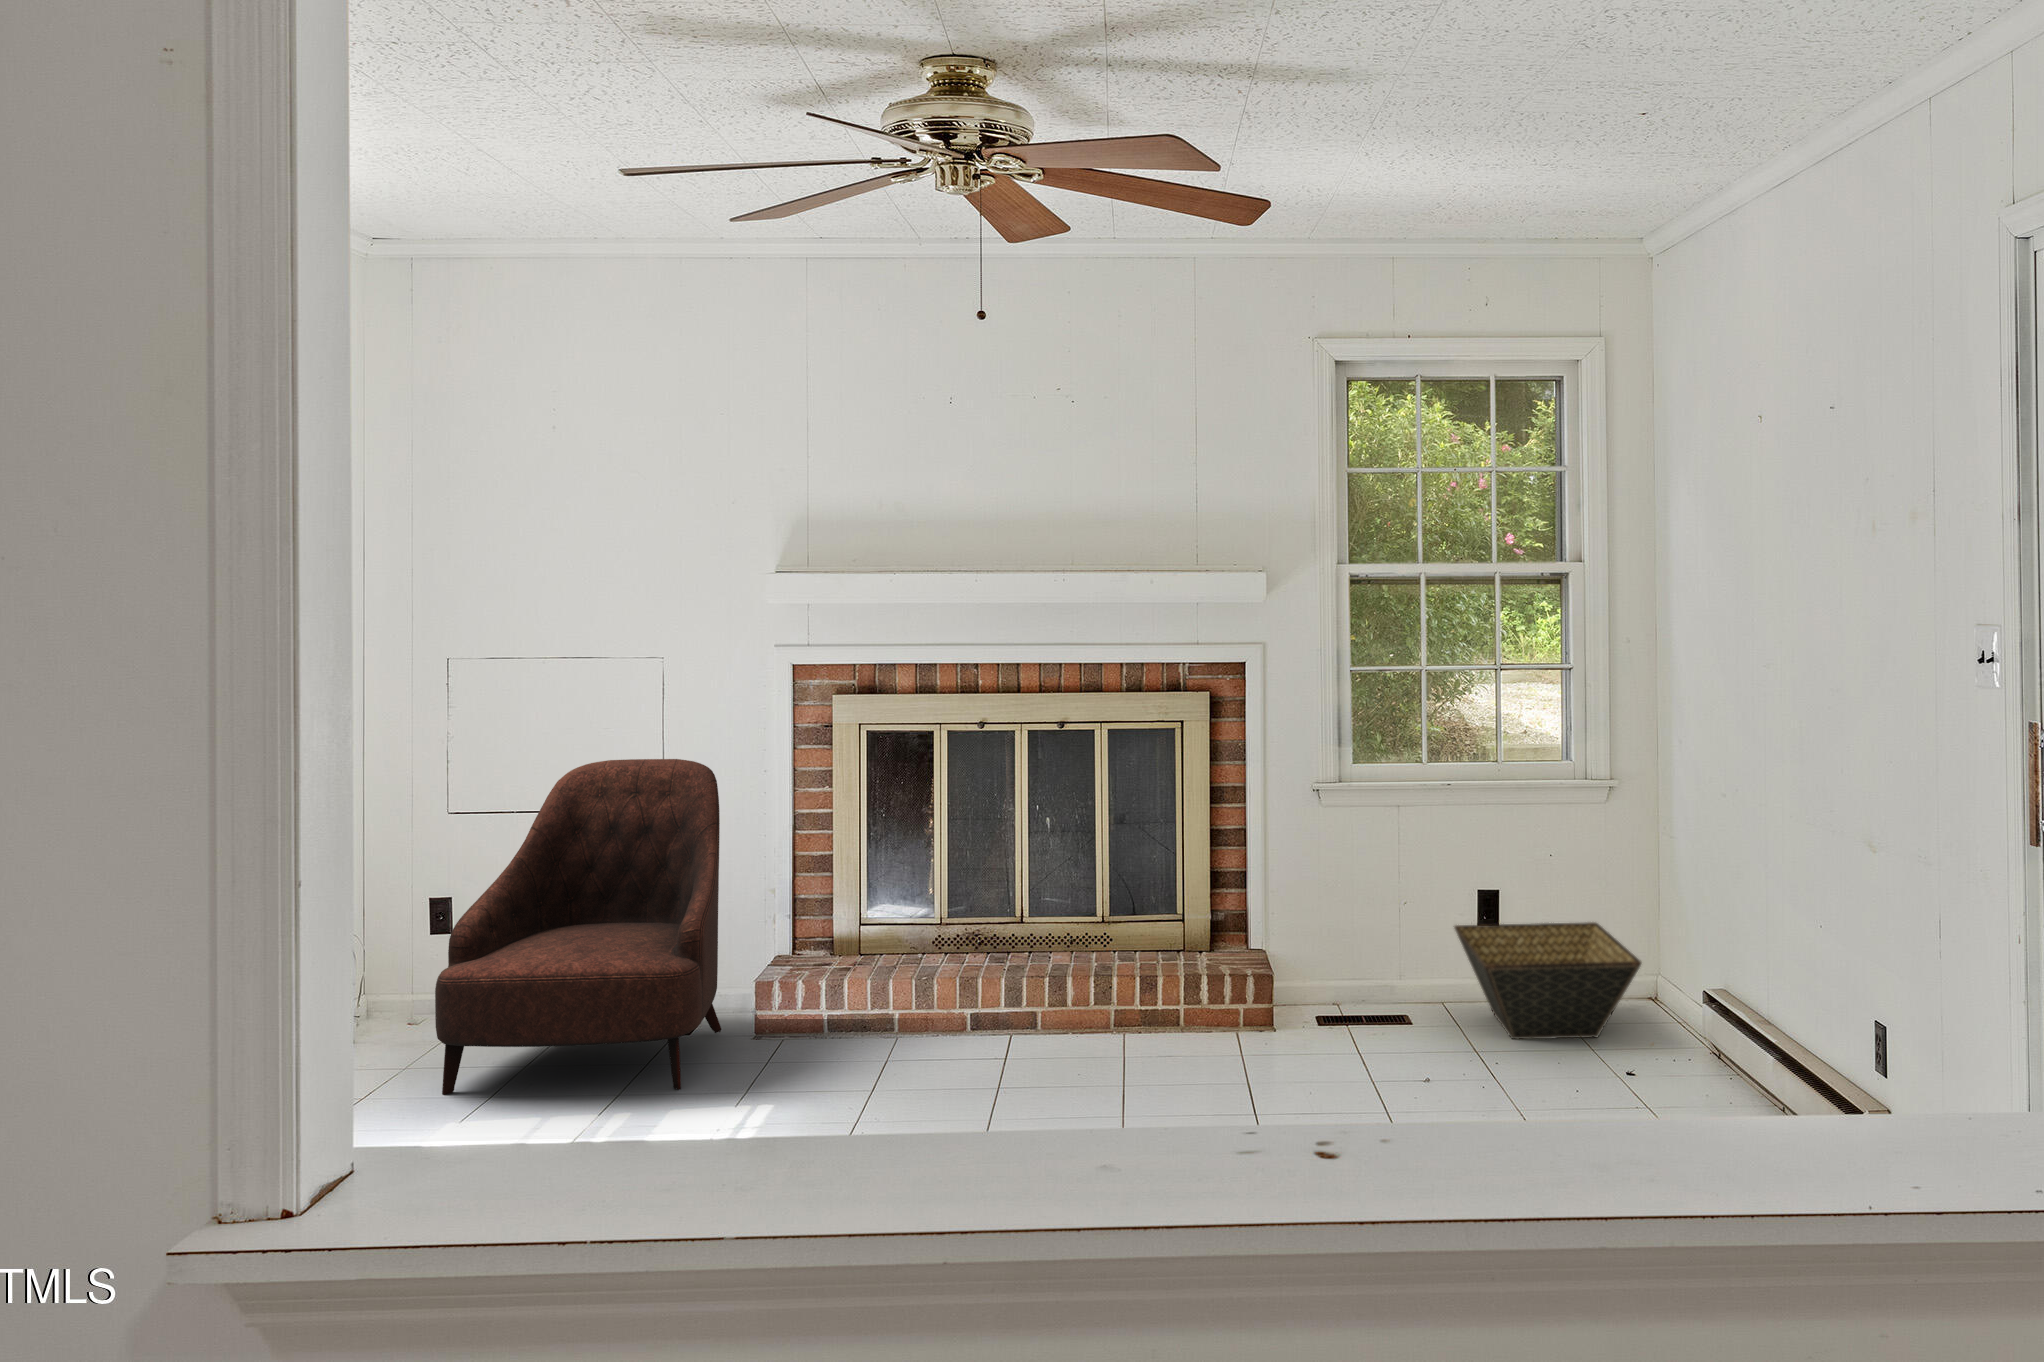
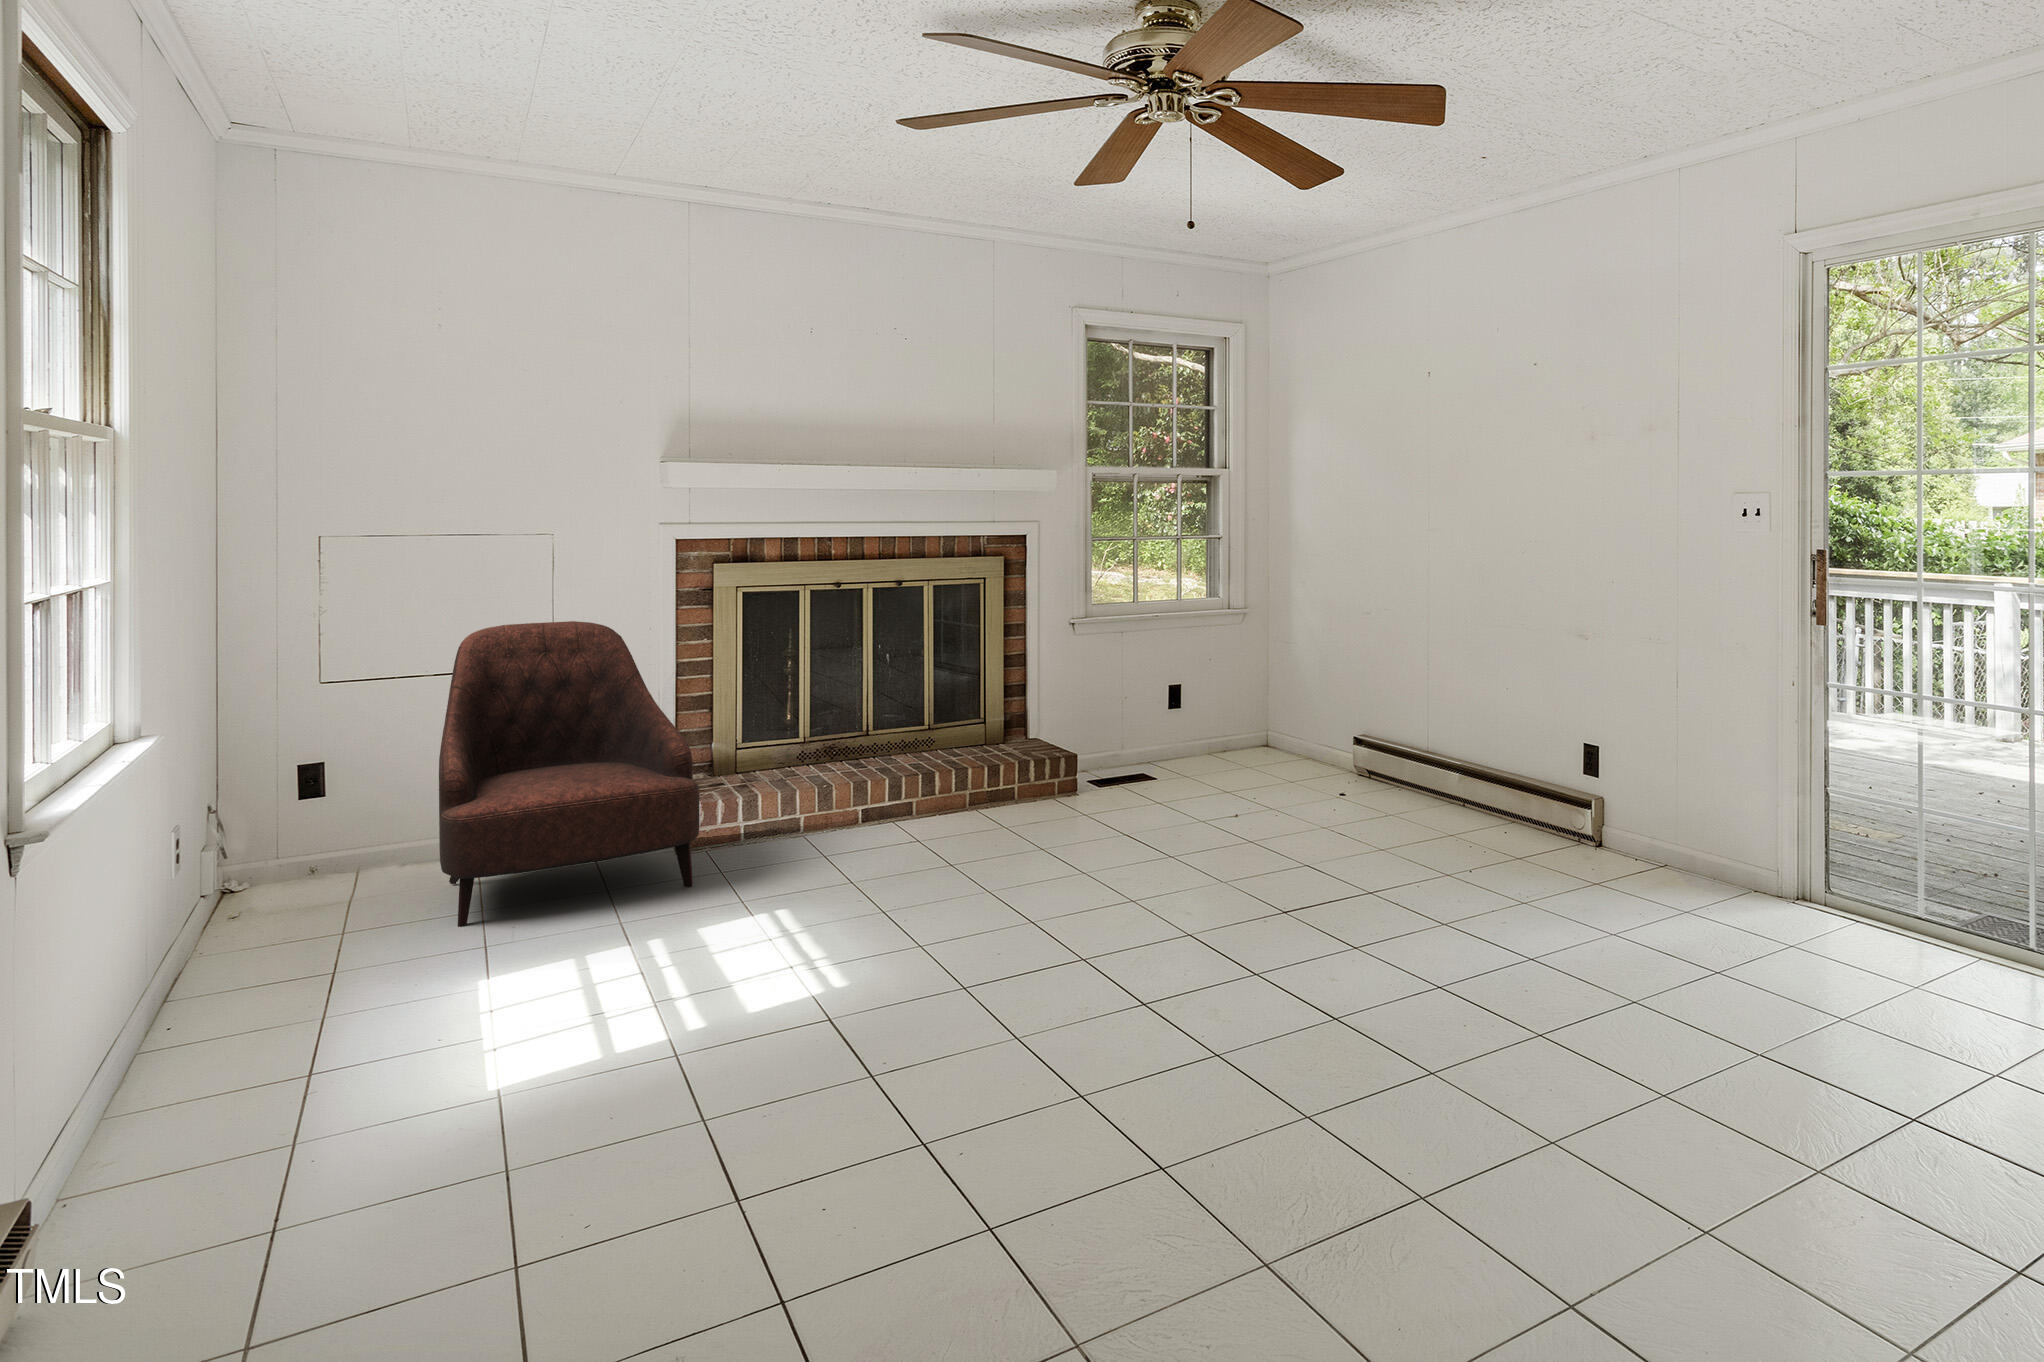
basket: present [1454,922,1641,1039] -> none [1162,703,1302,777]

